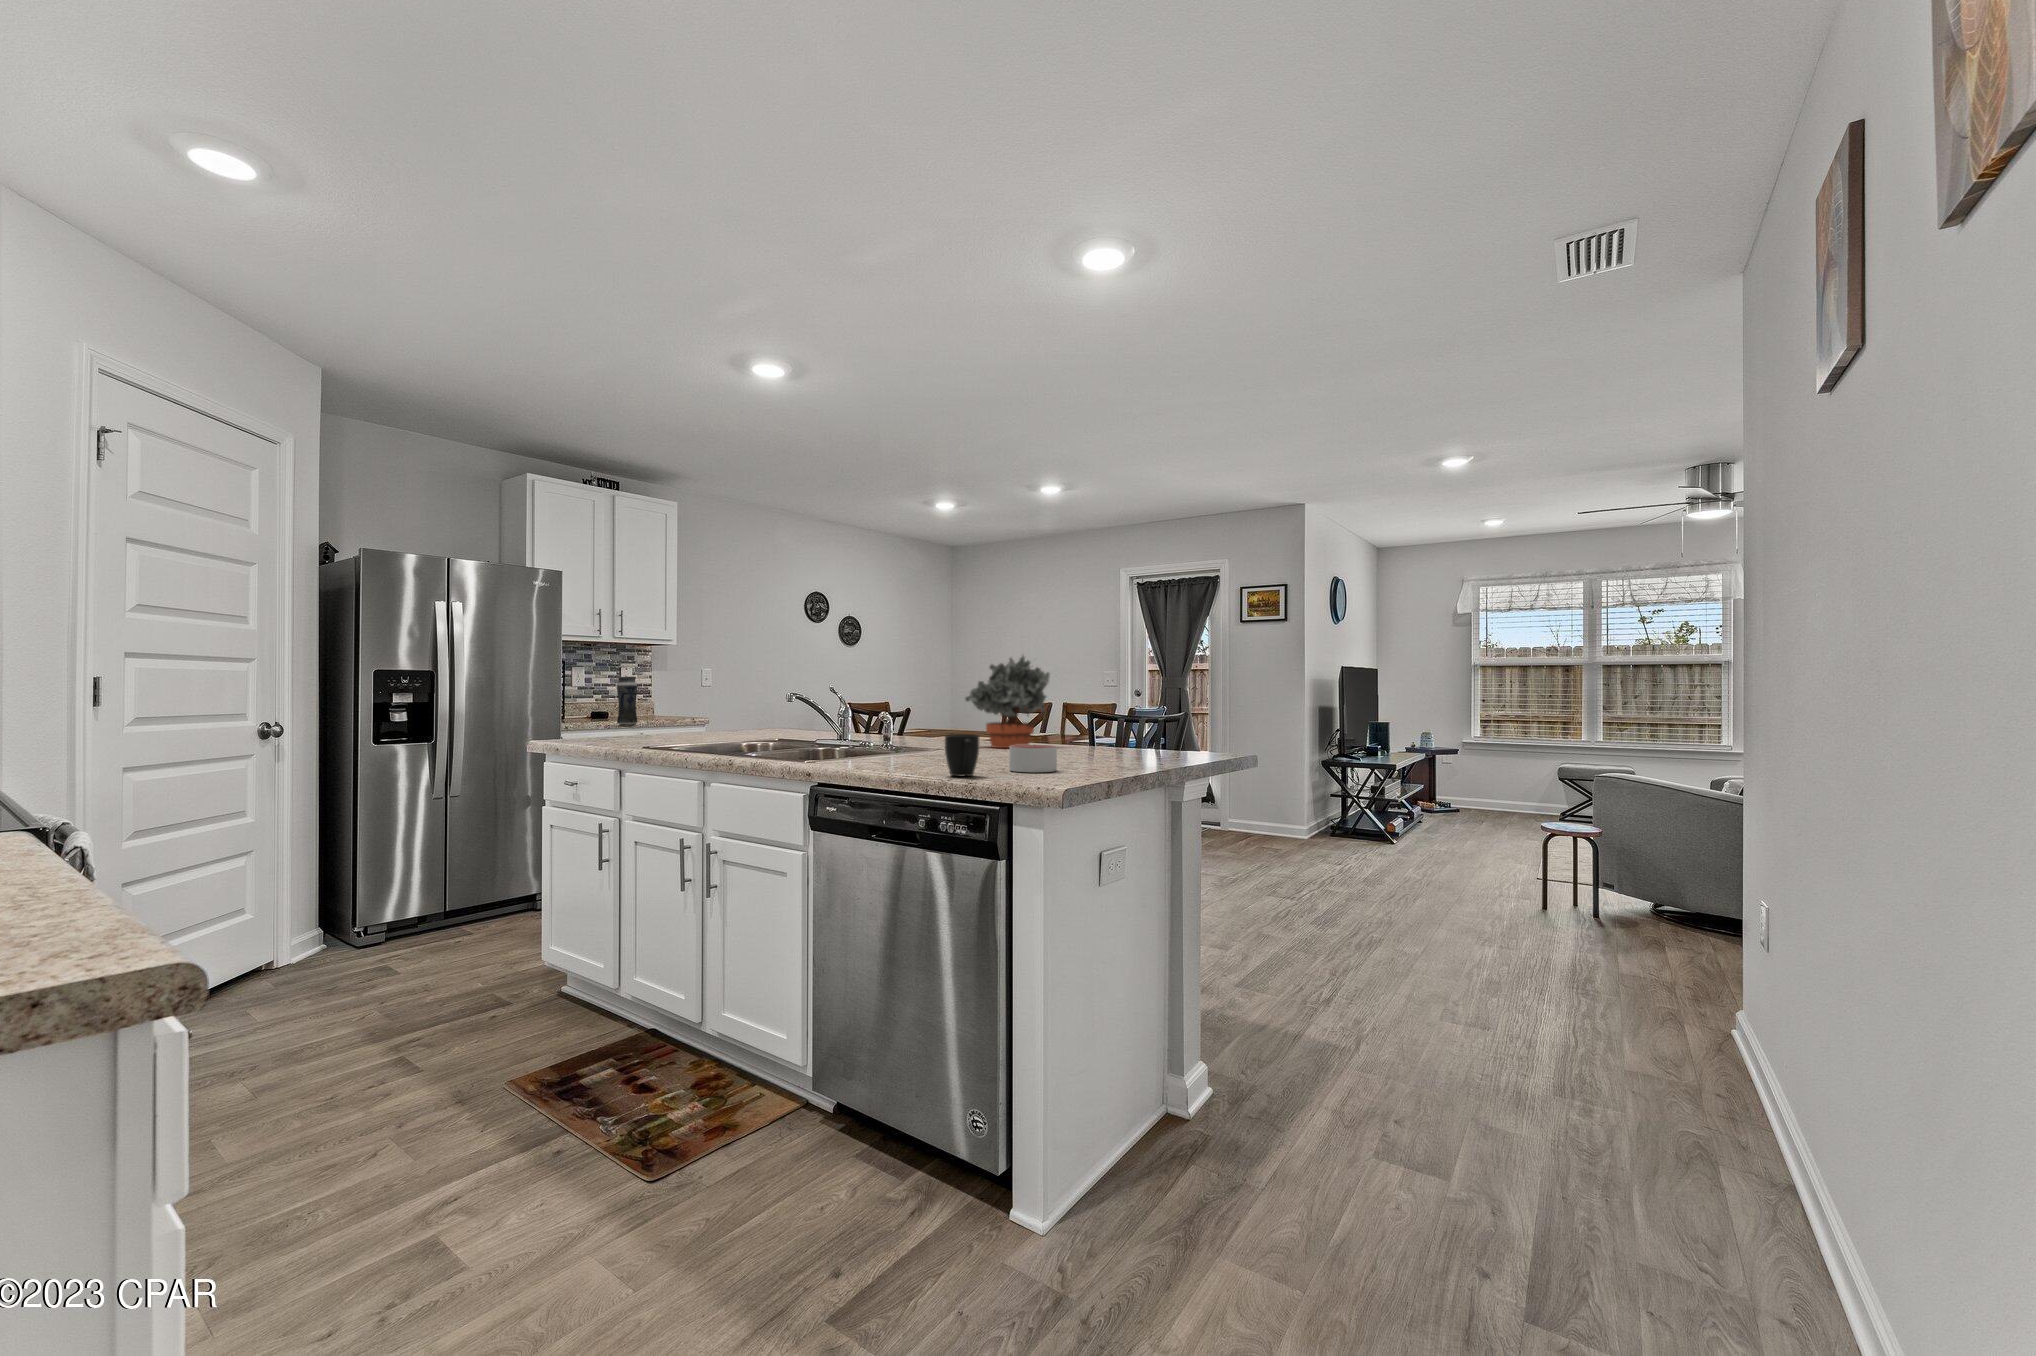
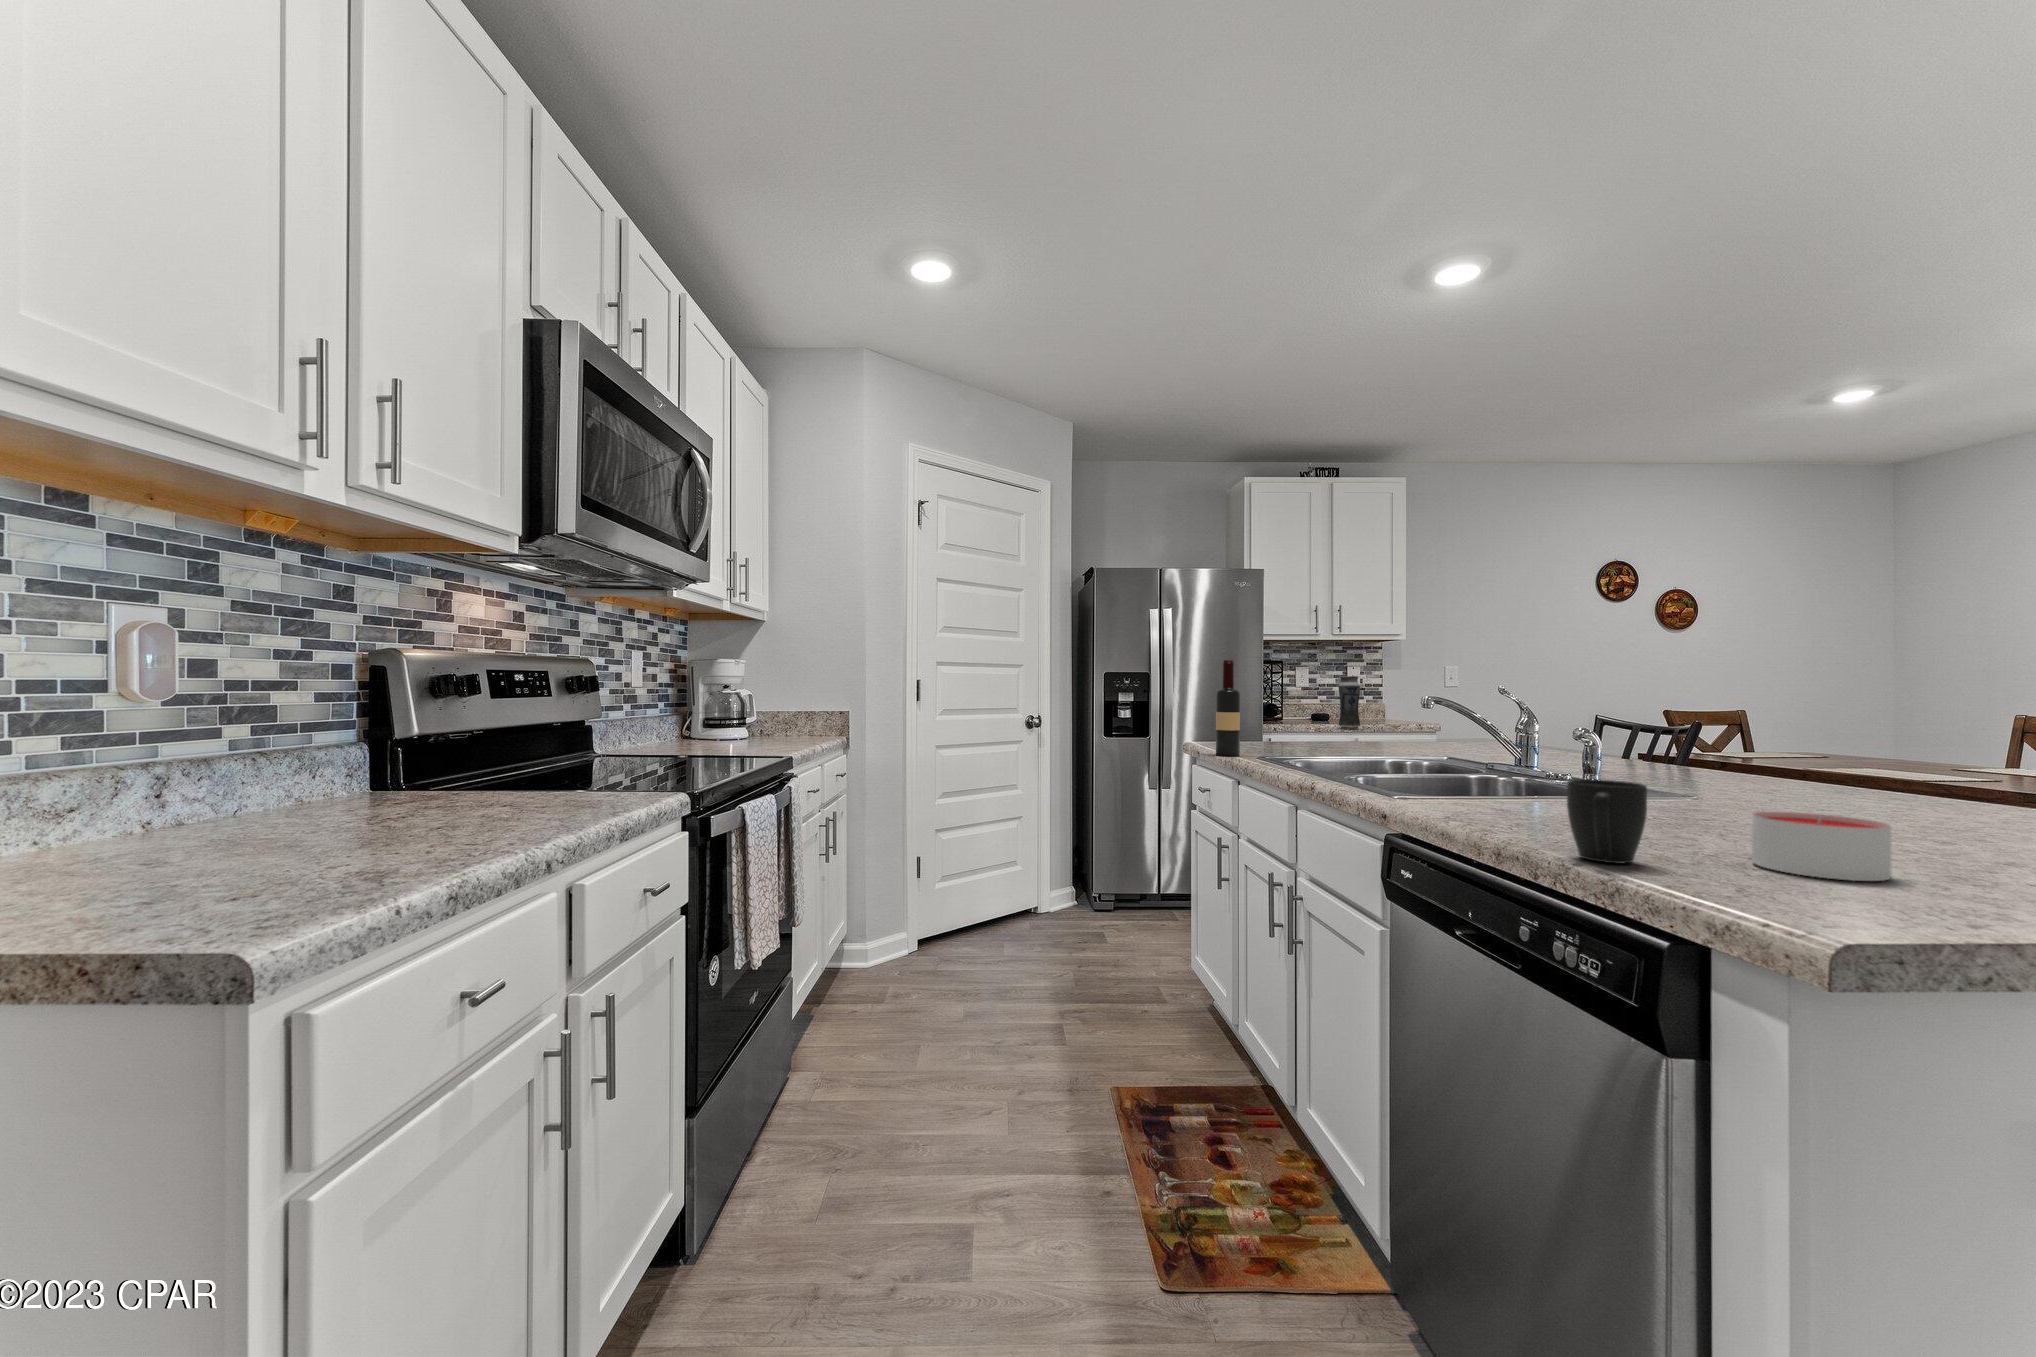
potted plant: present [965,656,1050,748] -> none [1767,628,1991,809]
wine bottle: none [587,662,611,750] -> present [1216,660,1240,756]

